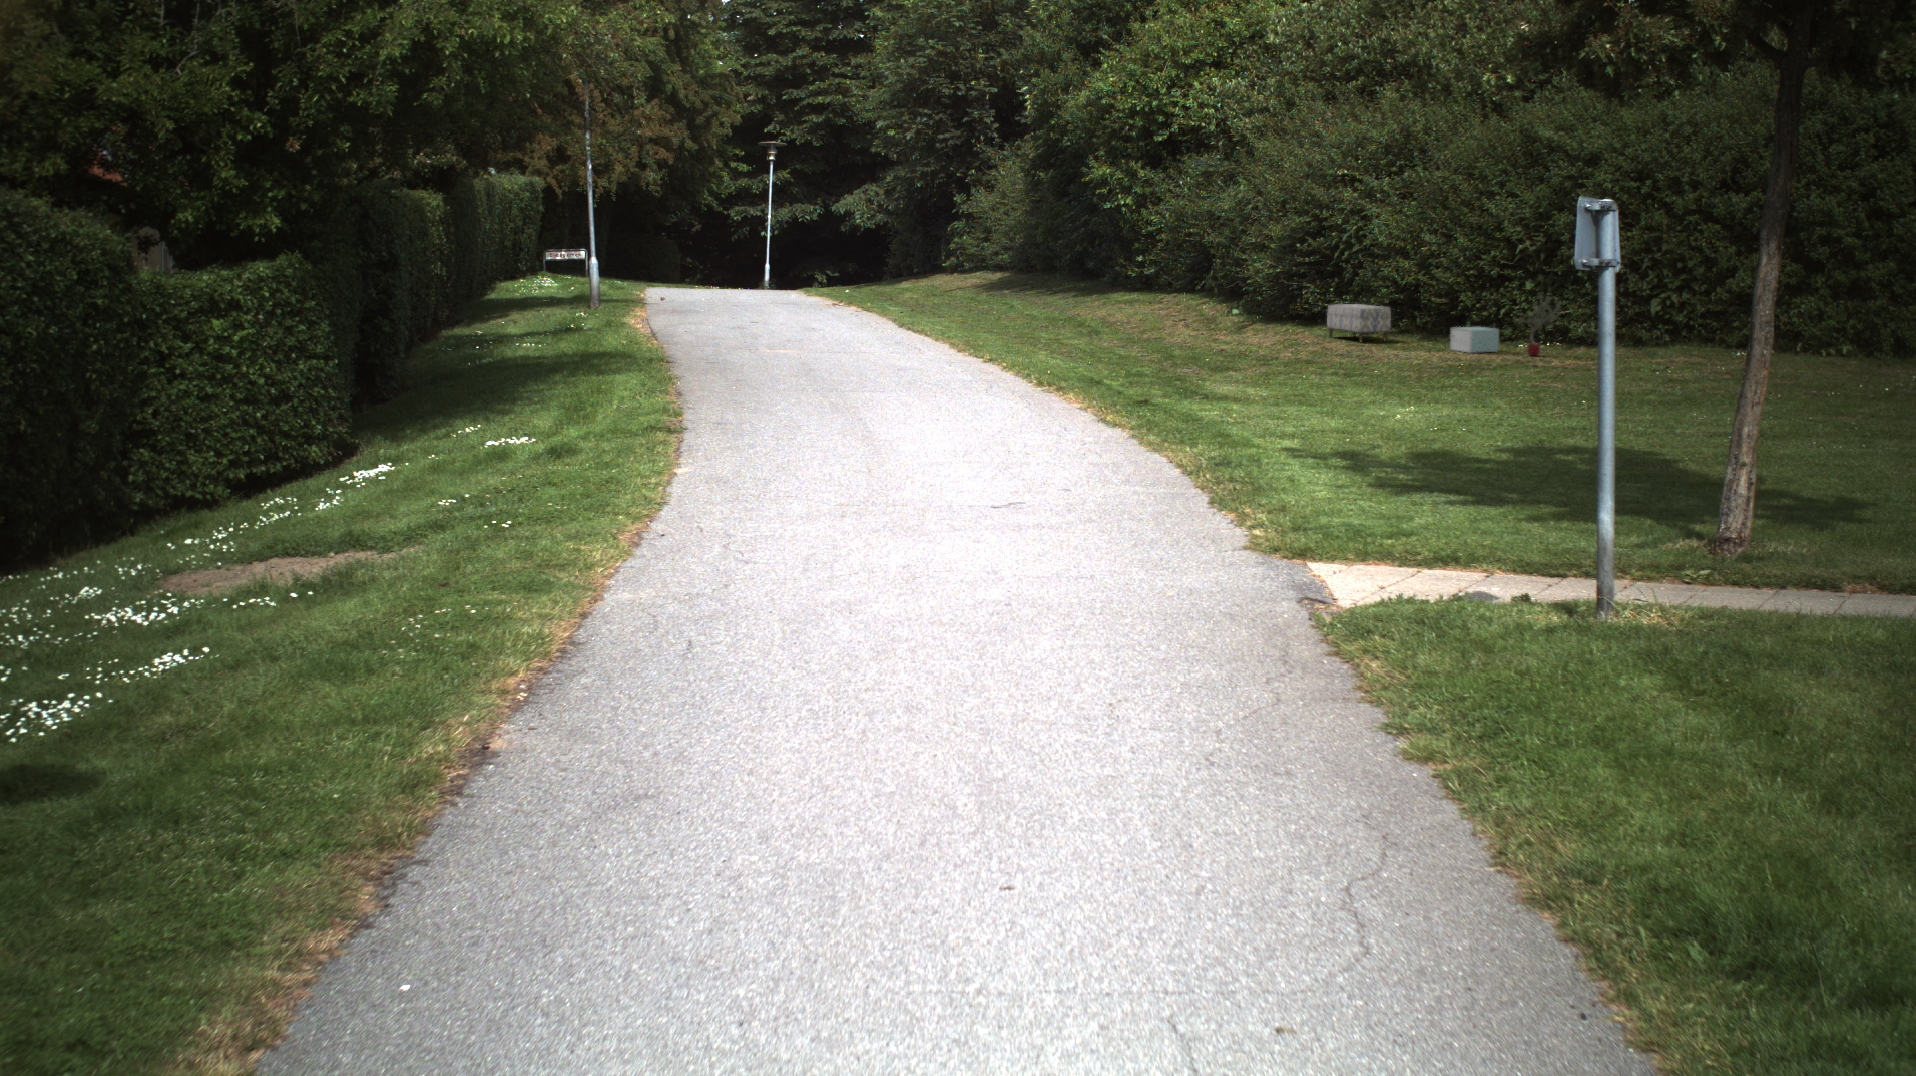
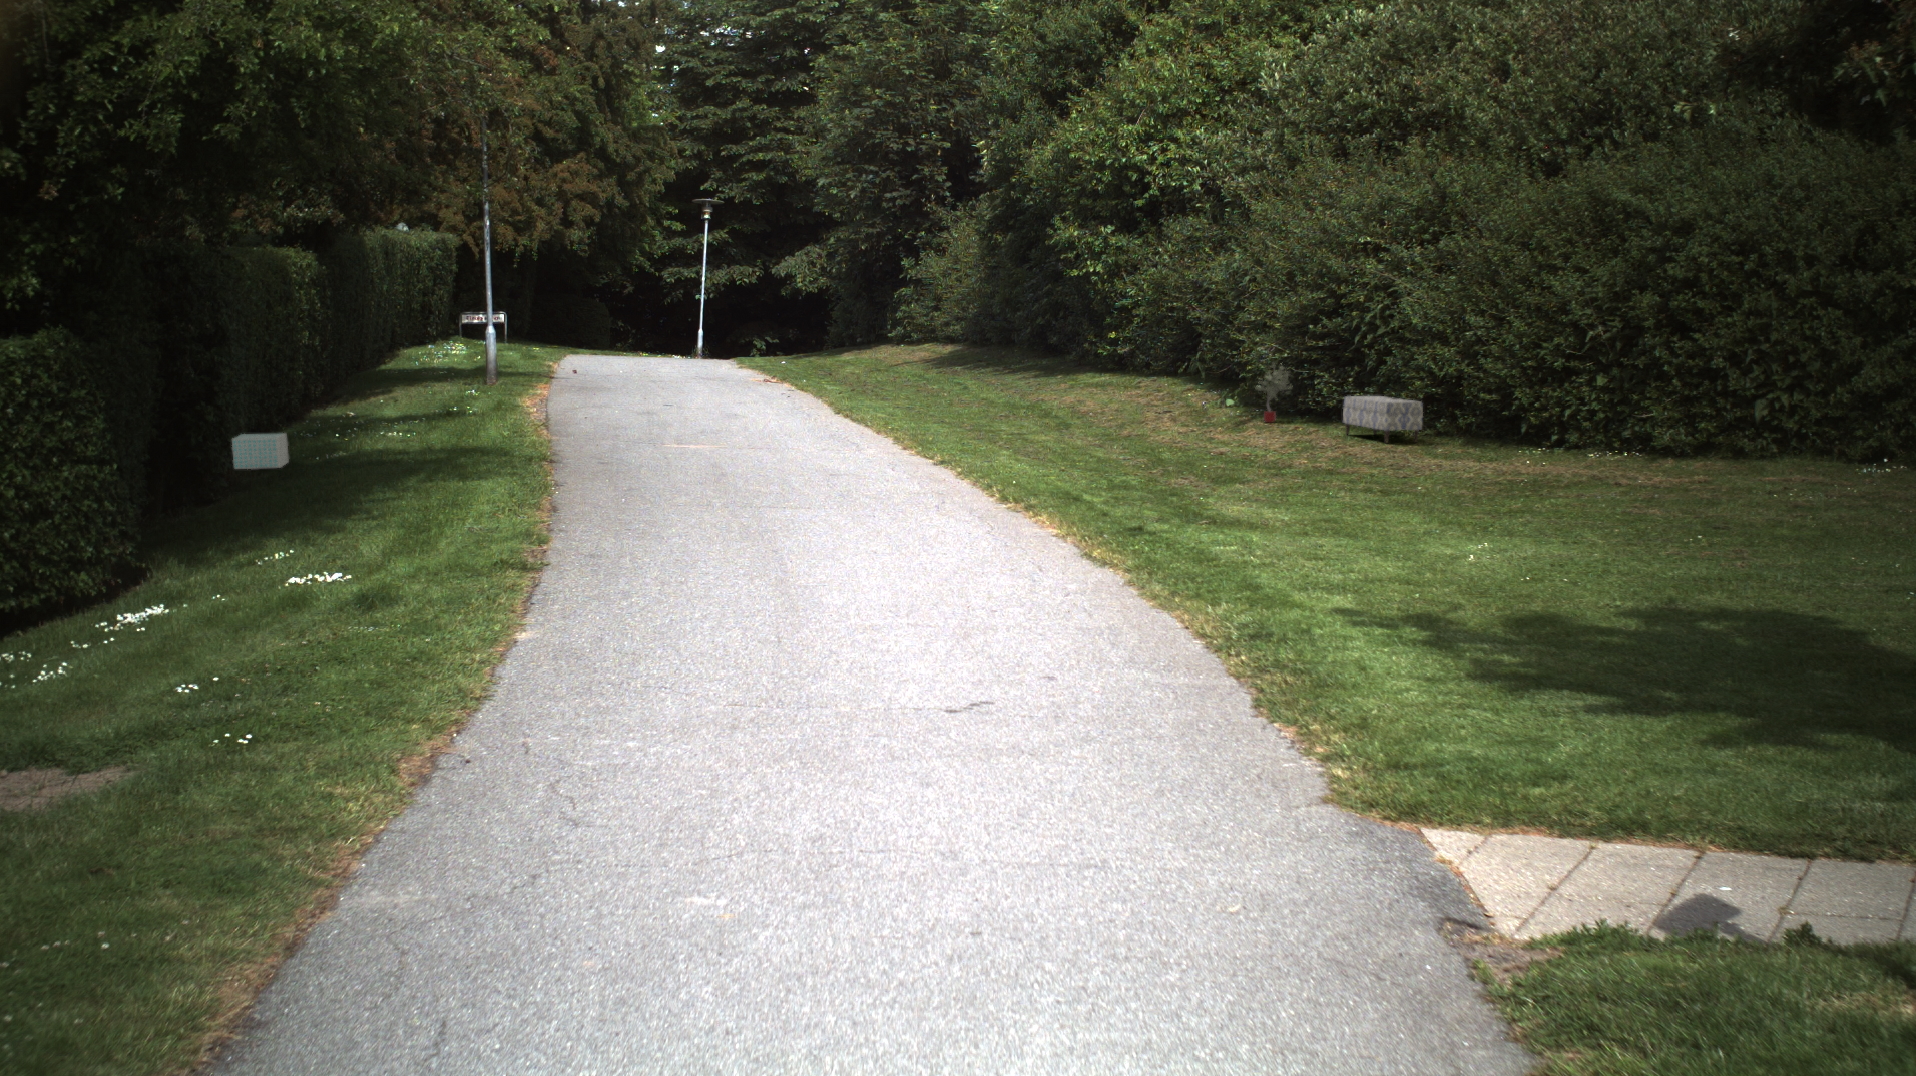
potted tree: present [1513,294,1560,356] -> present [1257,363,1290,423]
storage box: present [1450,327,1499,353] -> present [232,433,289,469]

